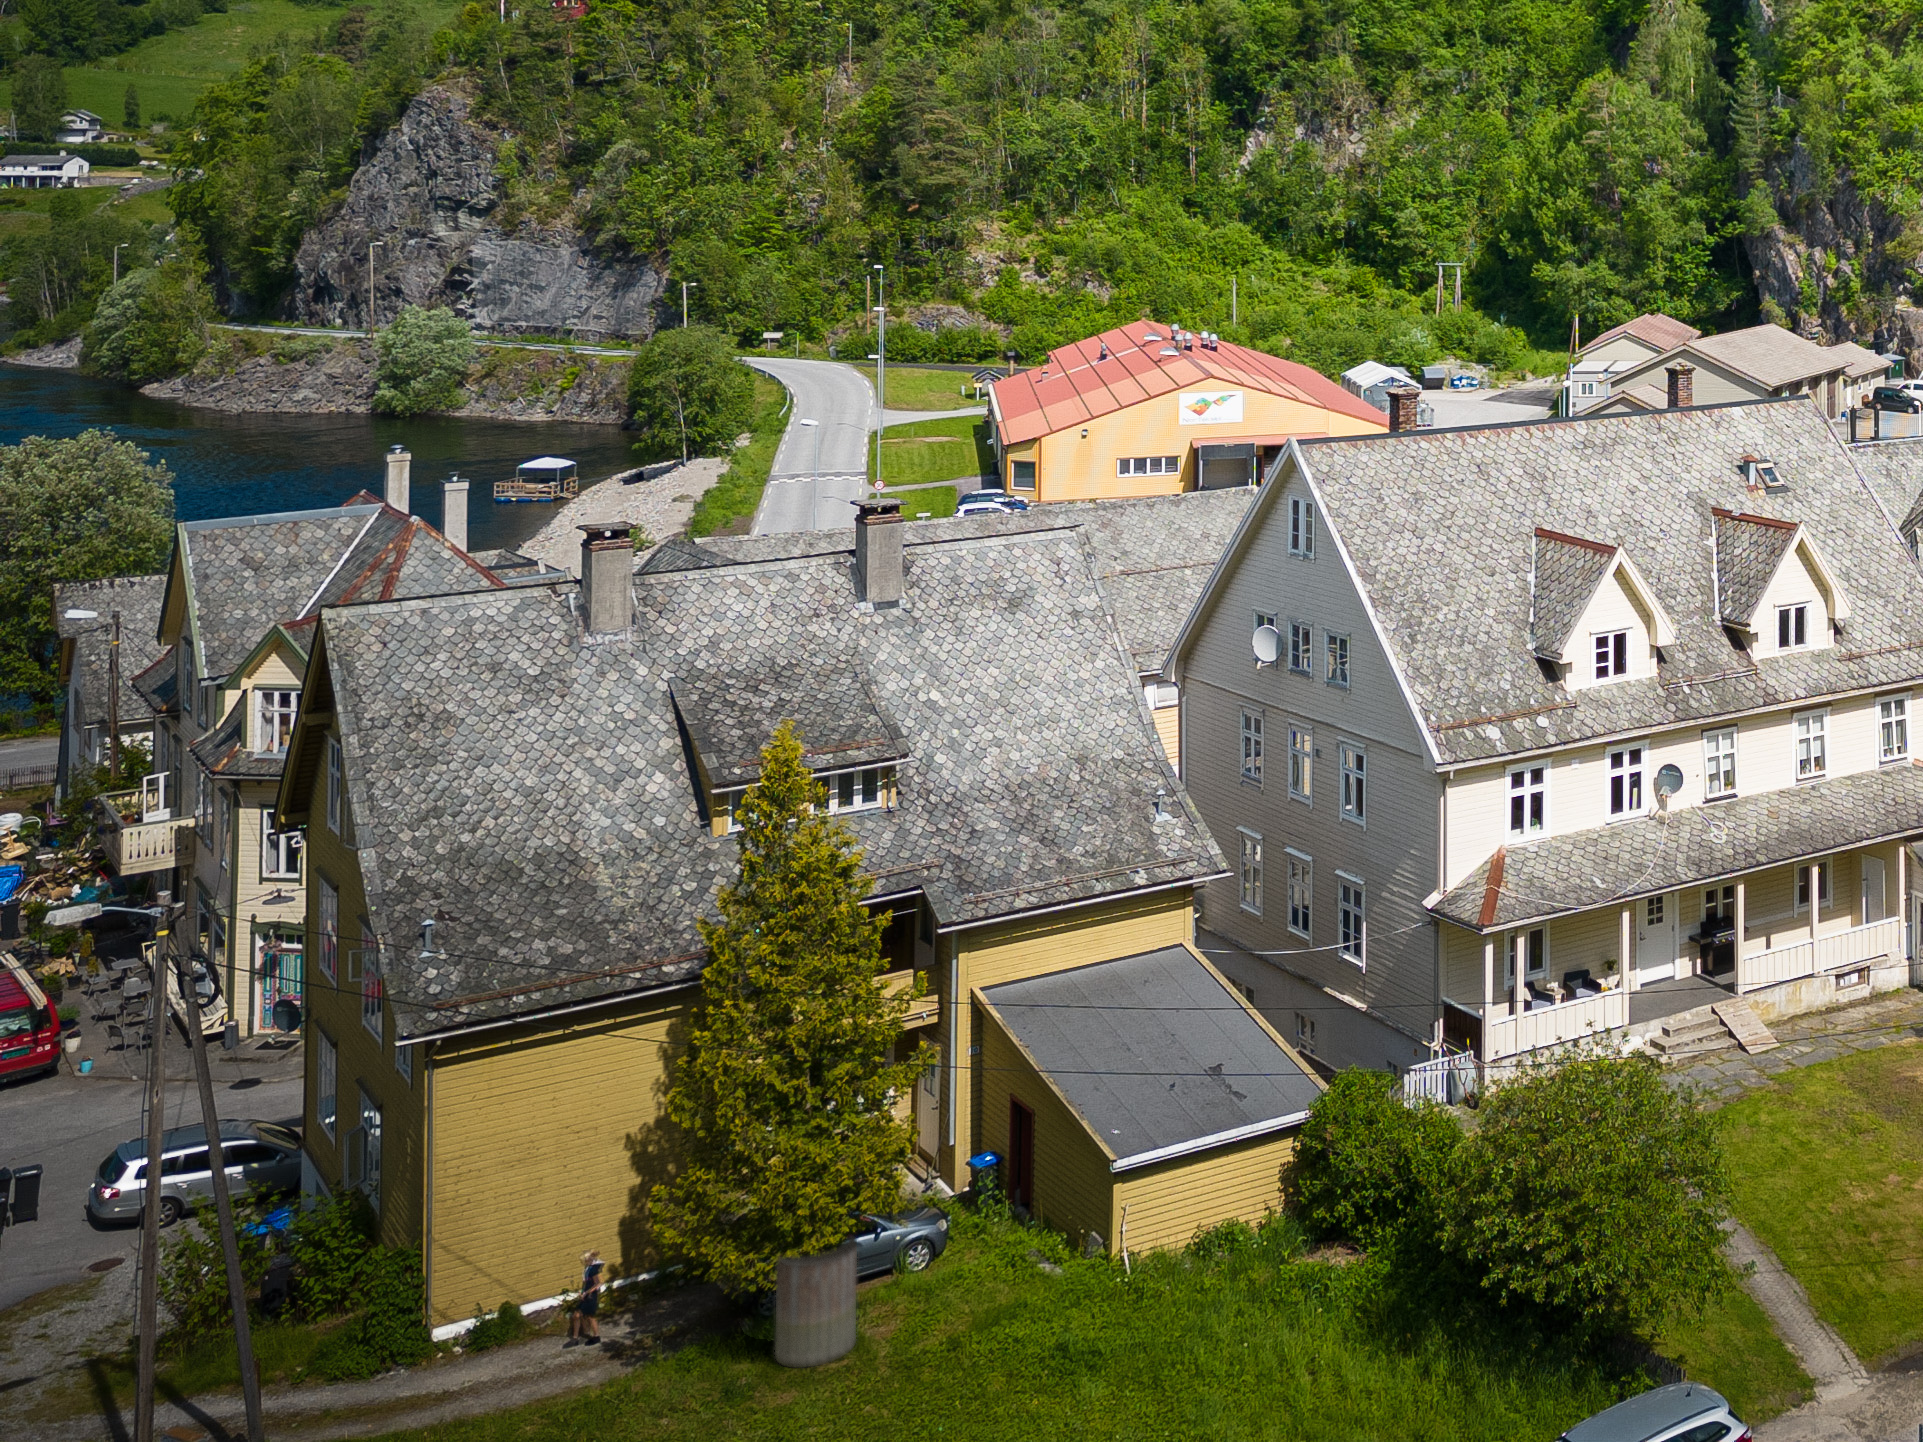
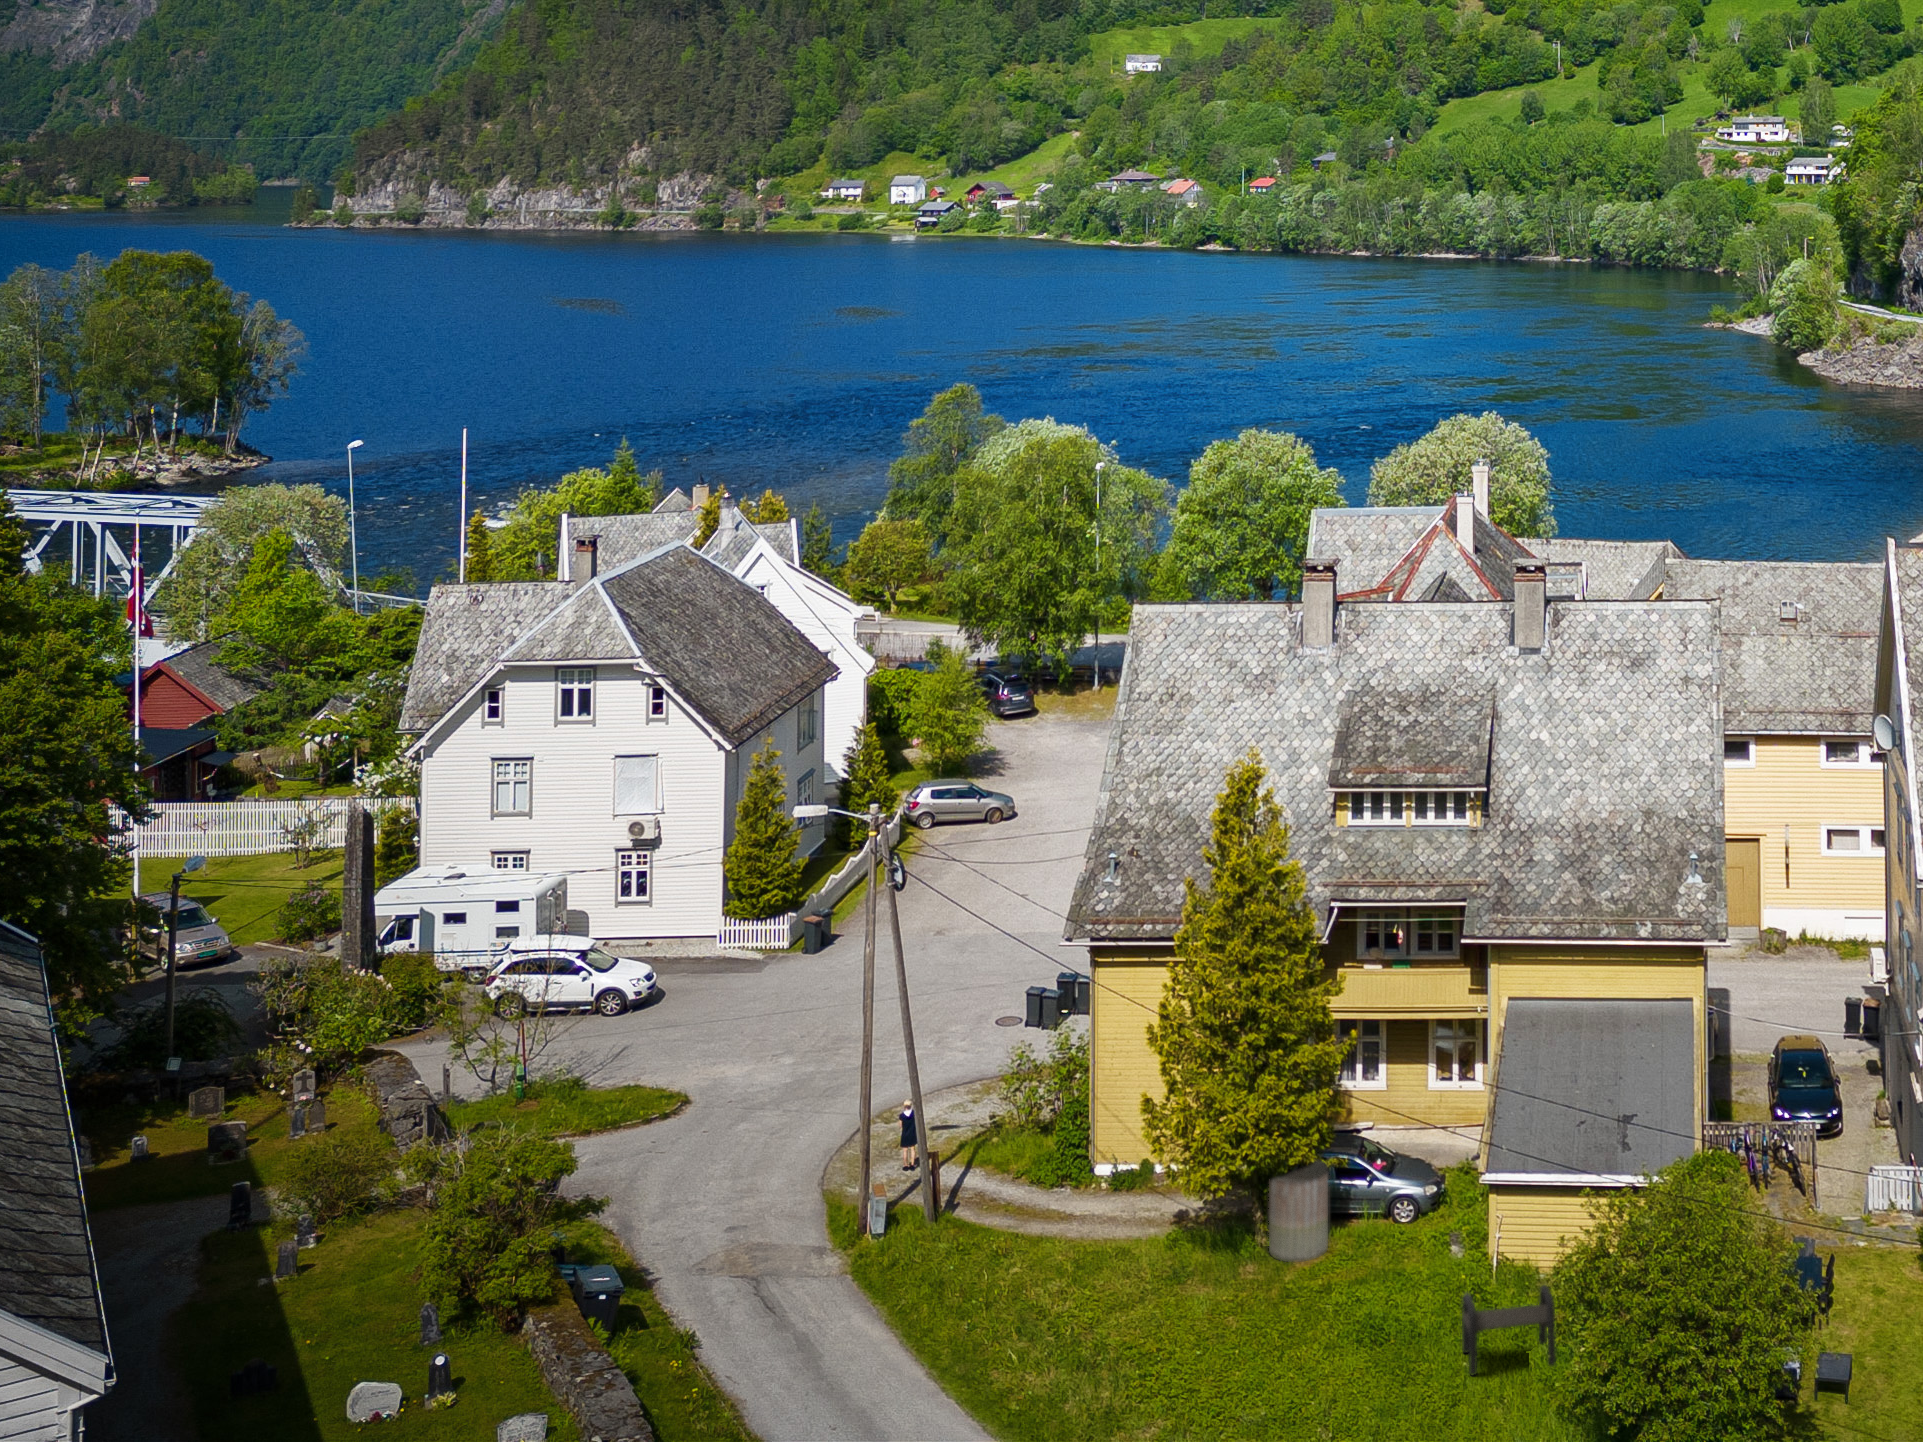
bench: none [1155,1260,1272,1383] -> present [1462,1285,1556,1375]

